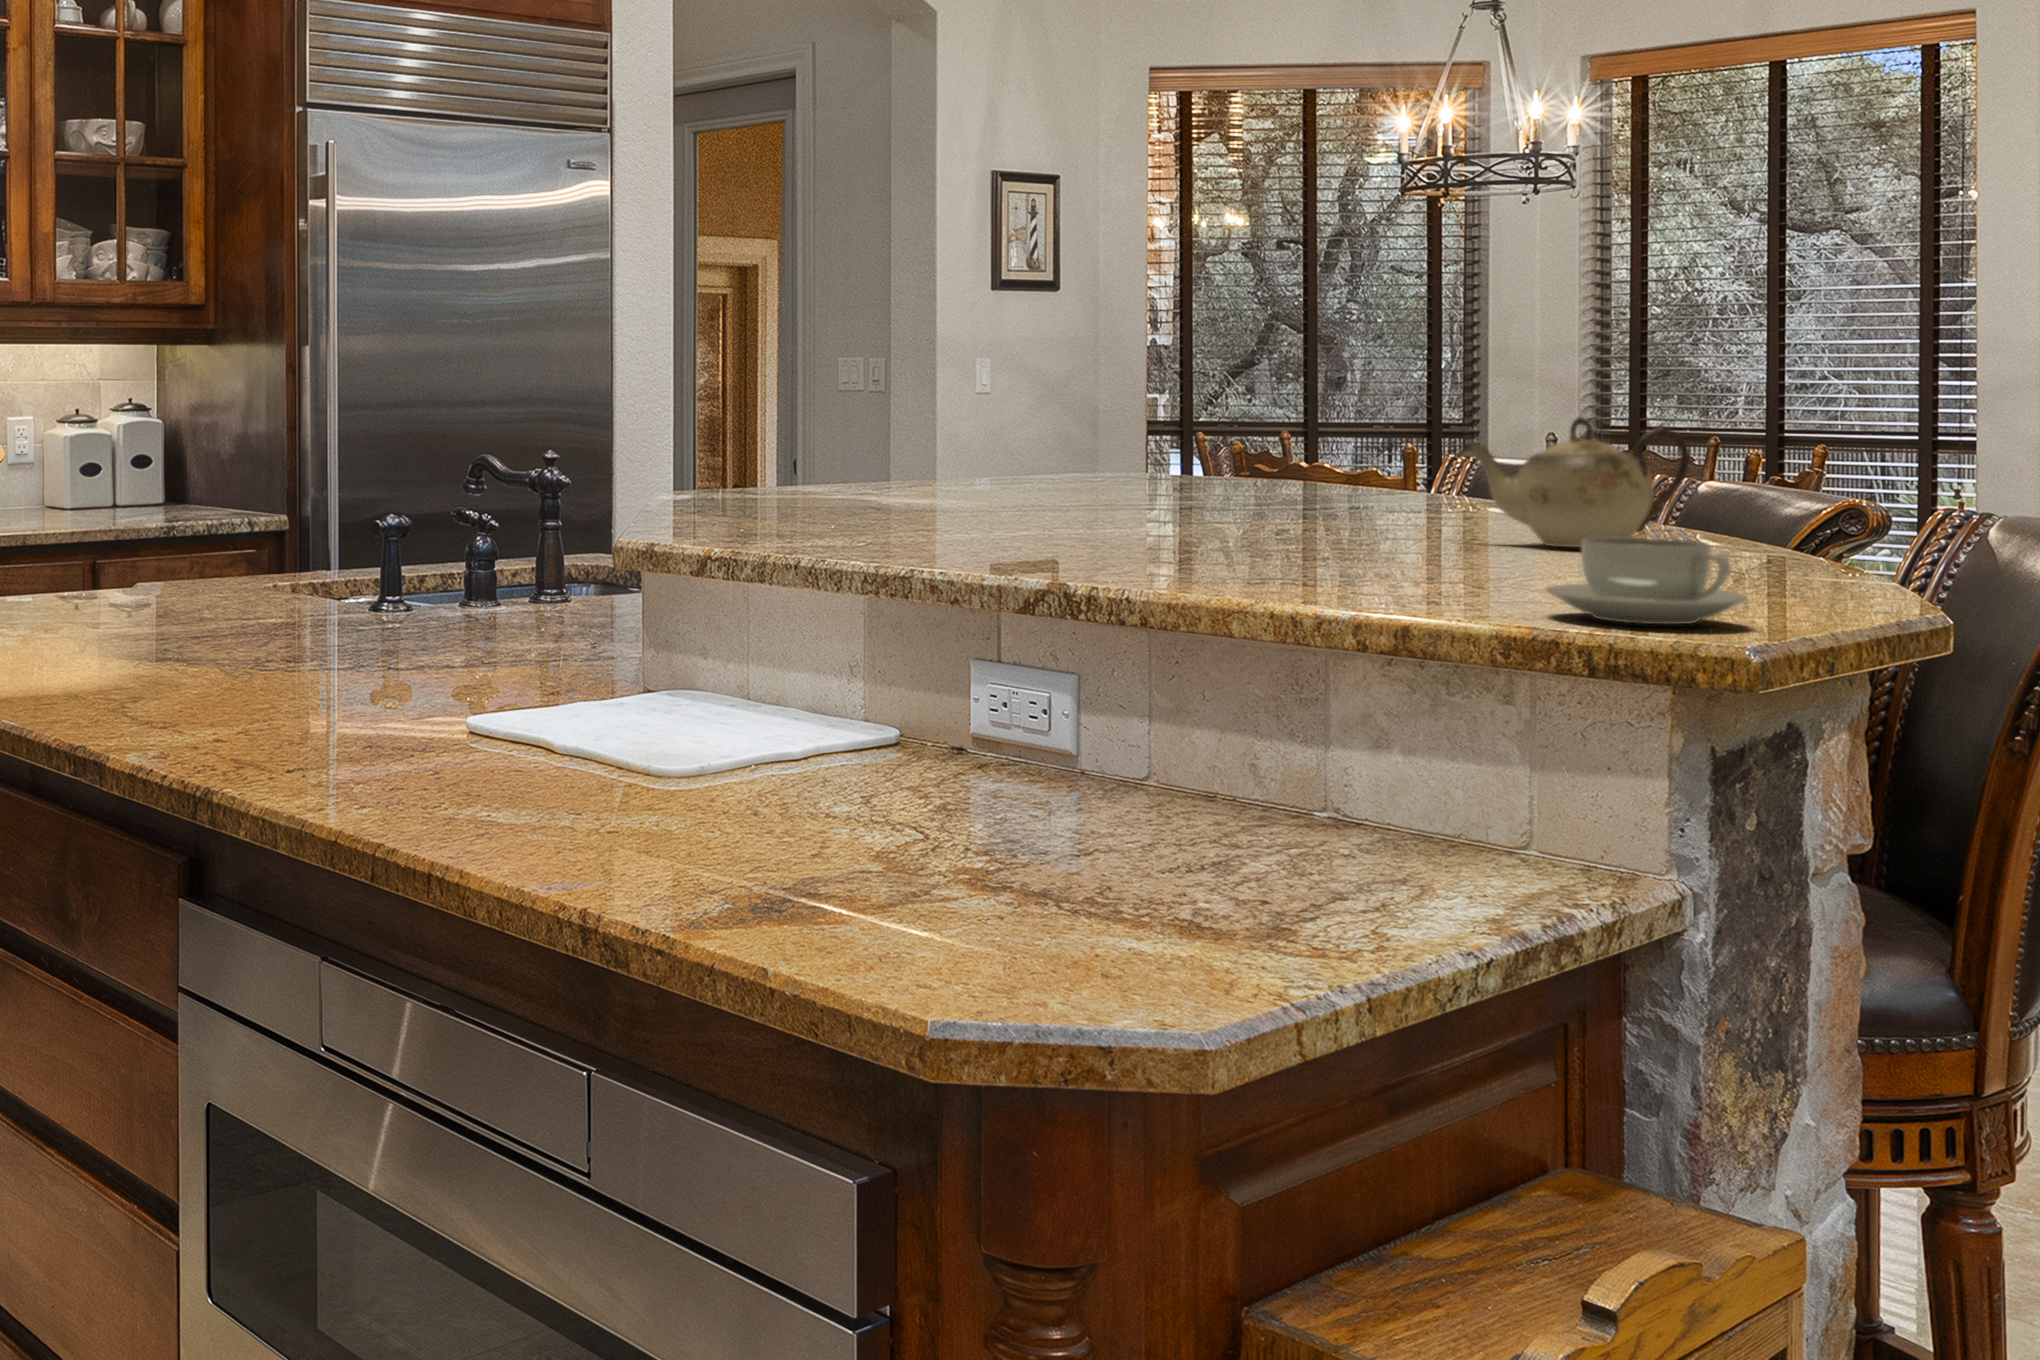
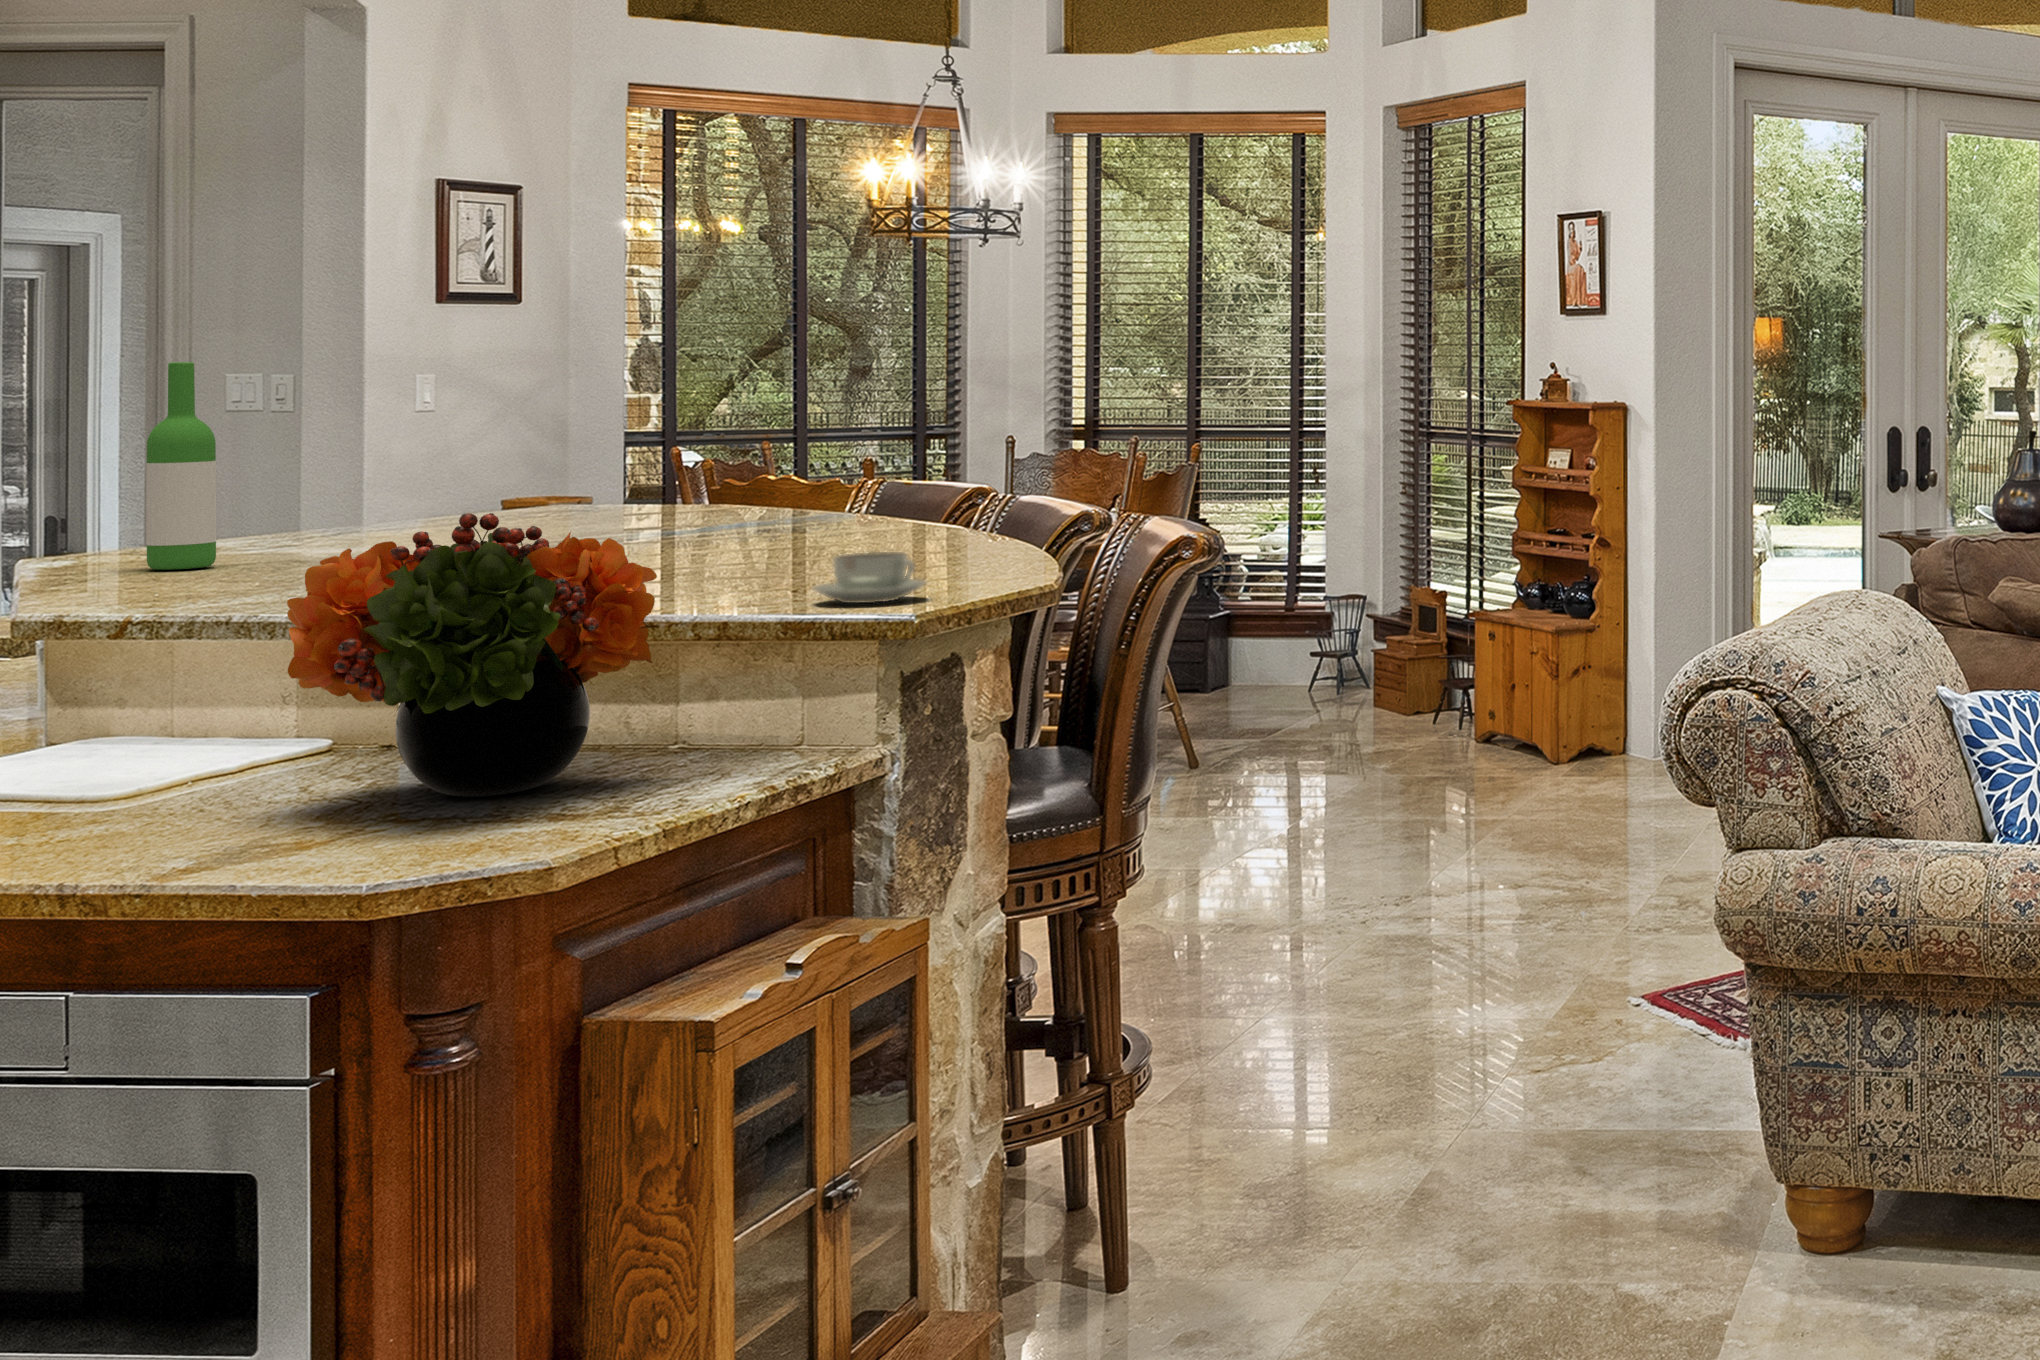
wine bottle: none [738,277,798,508] -> present [146,362,216,570]
teapot: present [1457,417,1690,548] -> none [808,464,964,552]
flower arrangement: none [833,430,1330,867] -> present [287,513,657,797]

